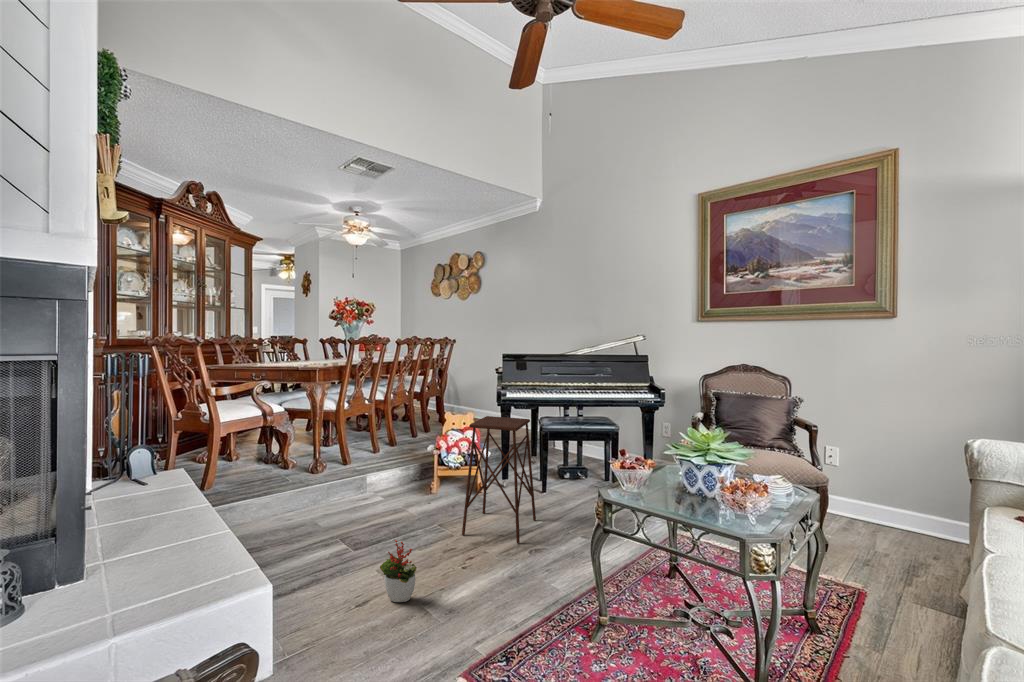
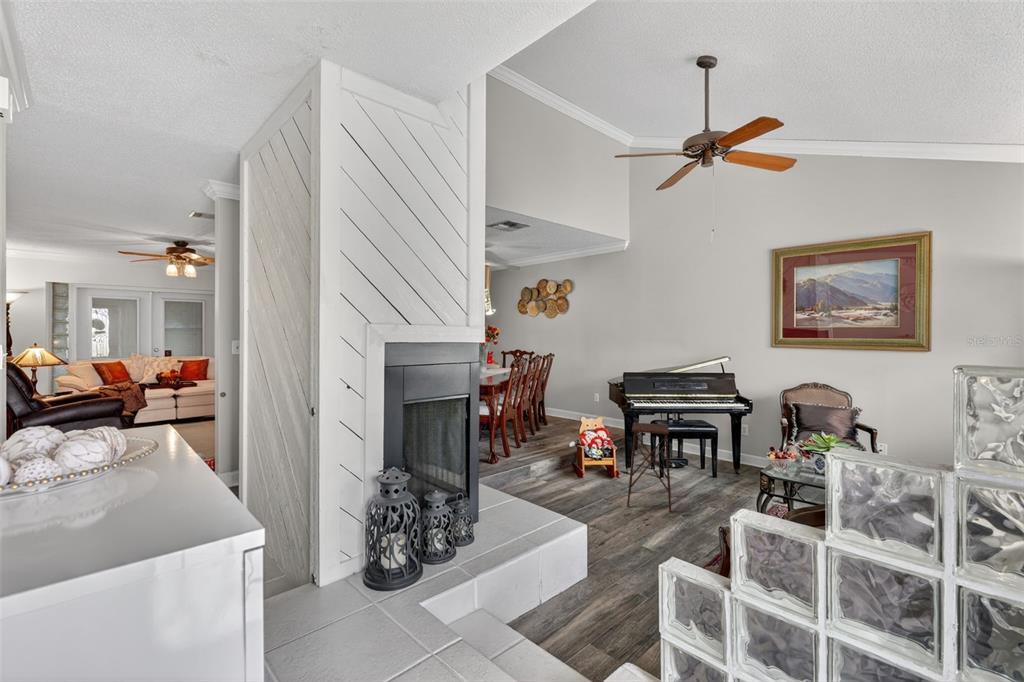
decorative plant: present [380,540,417,602] -> none [610,507,633,546]

